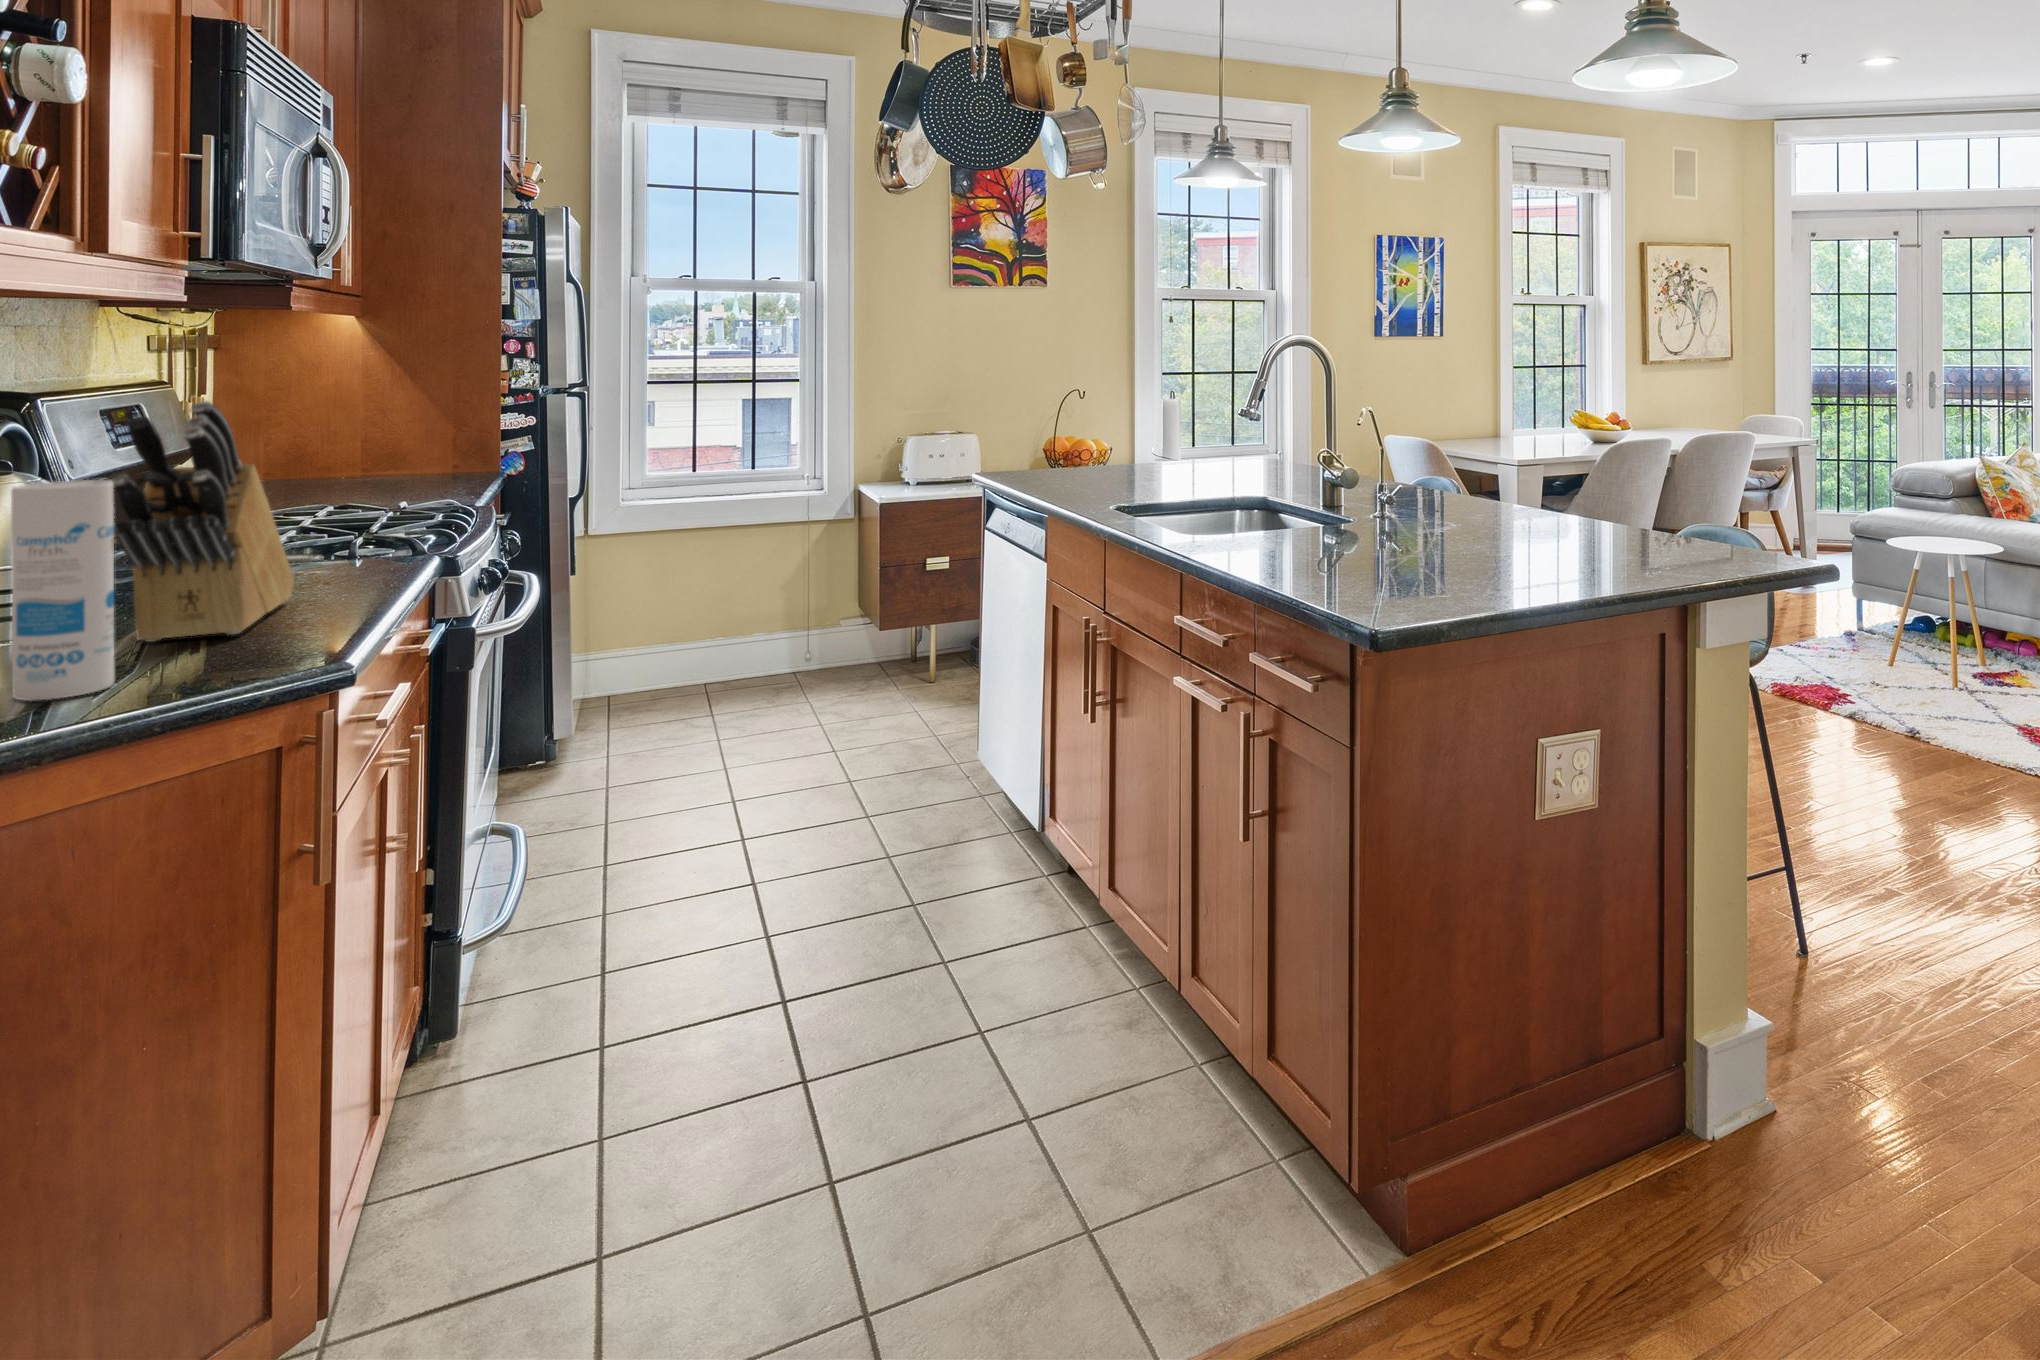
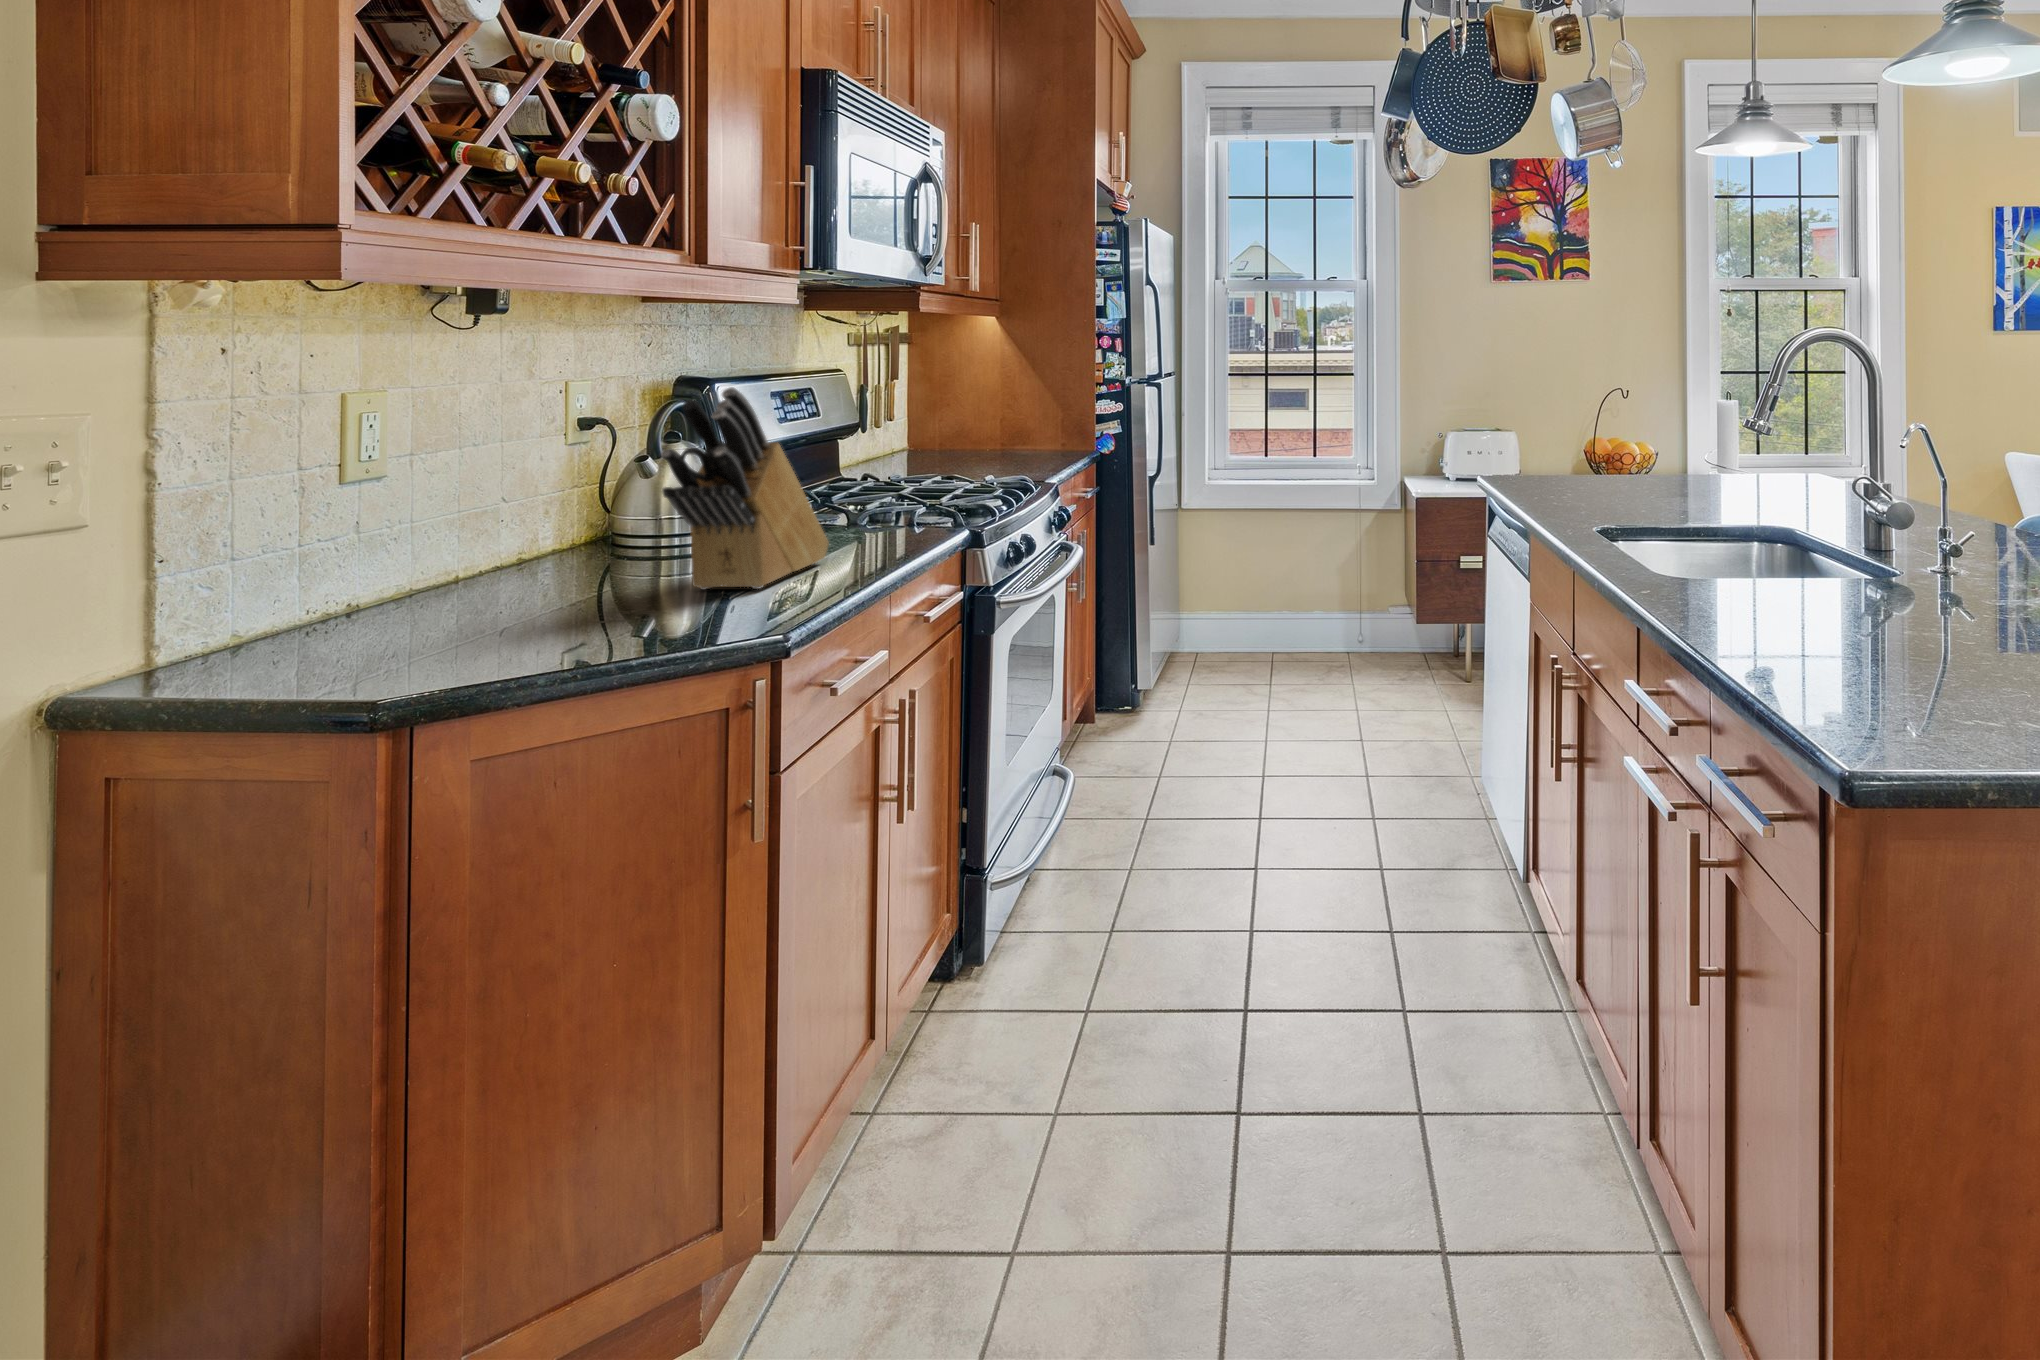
canister: present [11,480,114,701] -> none [570,452,641,634]

